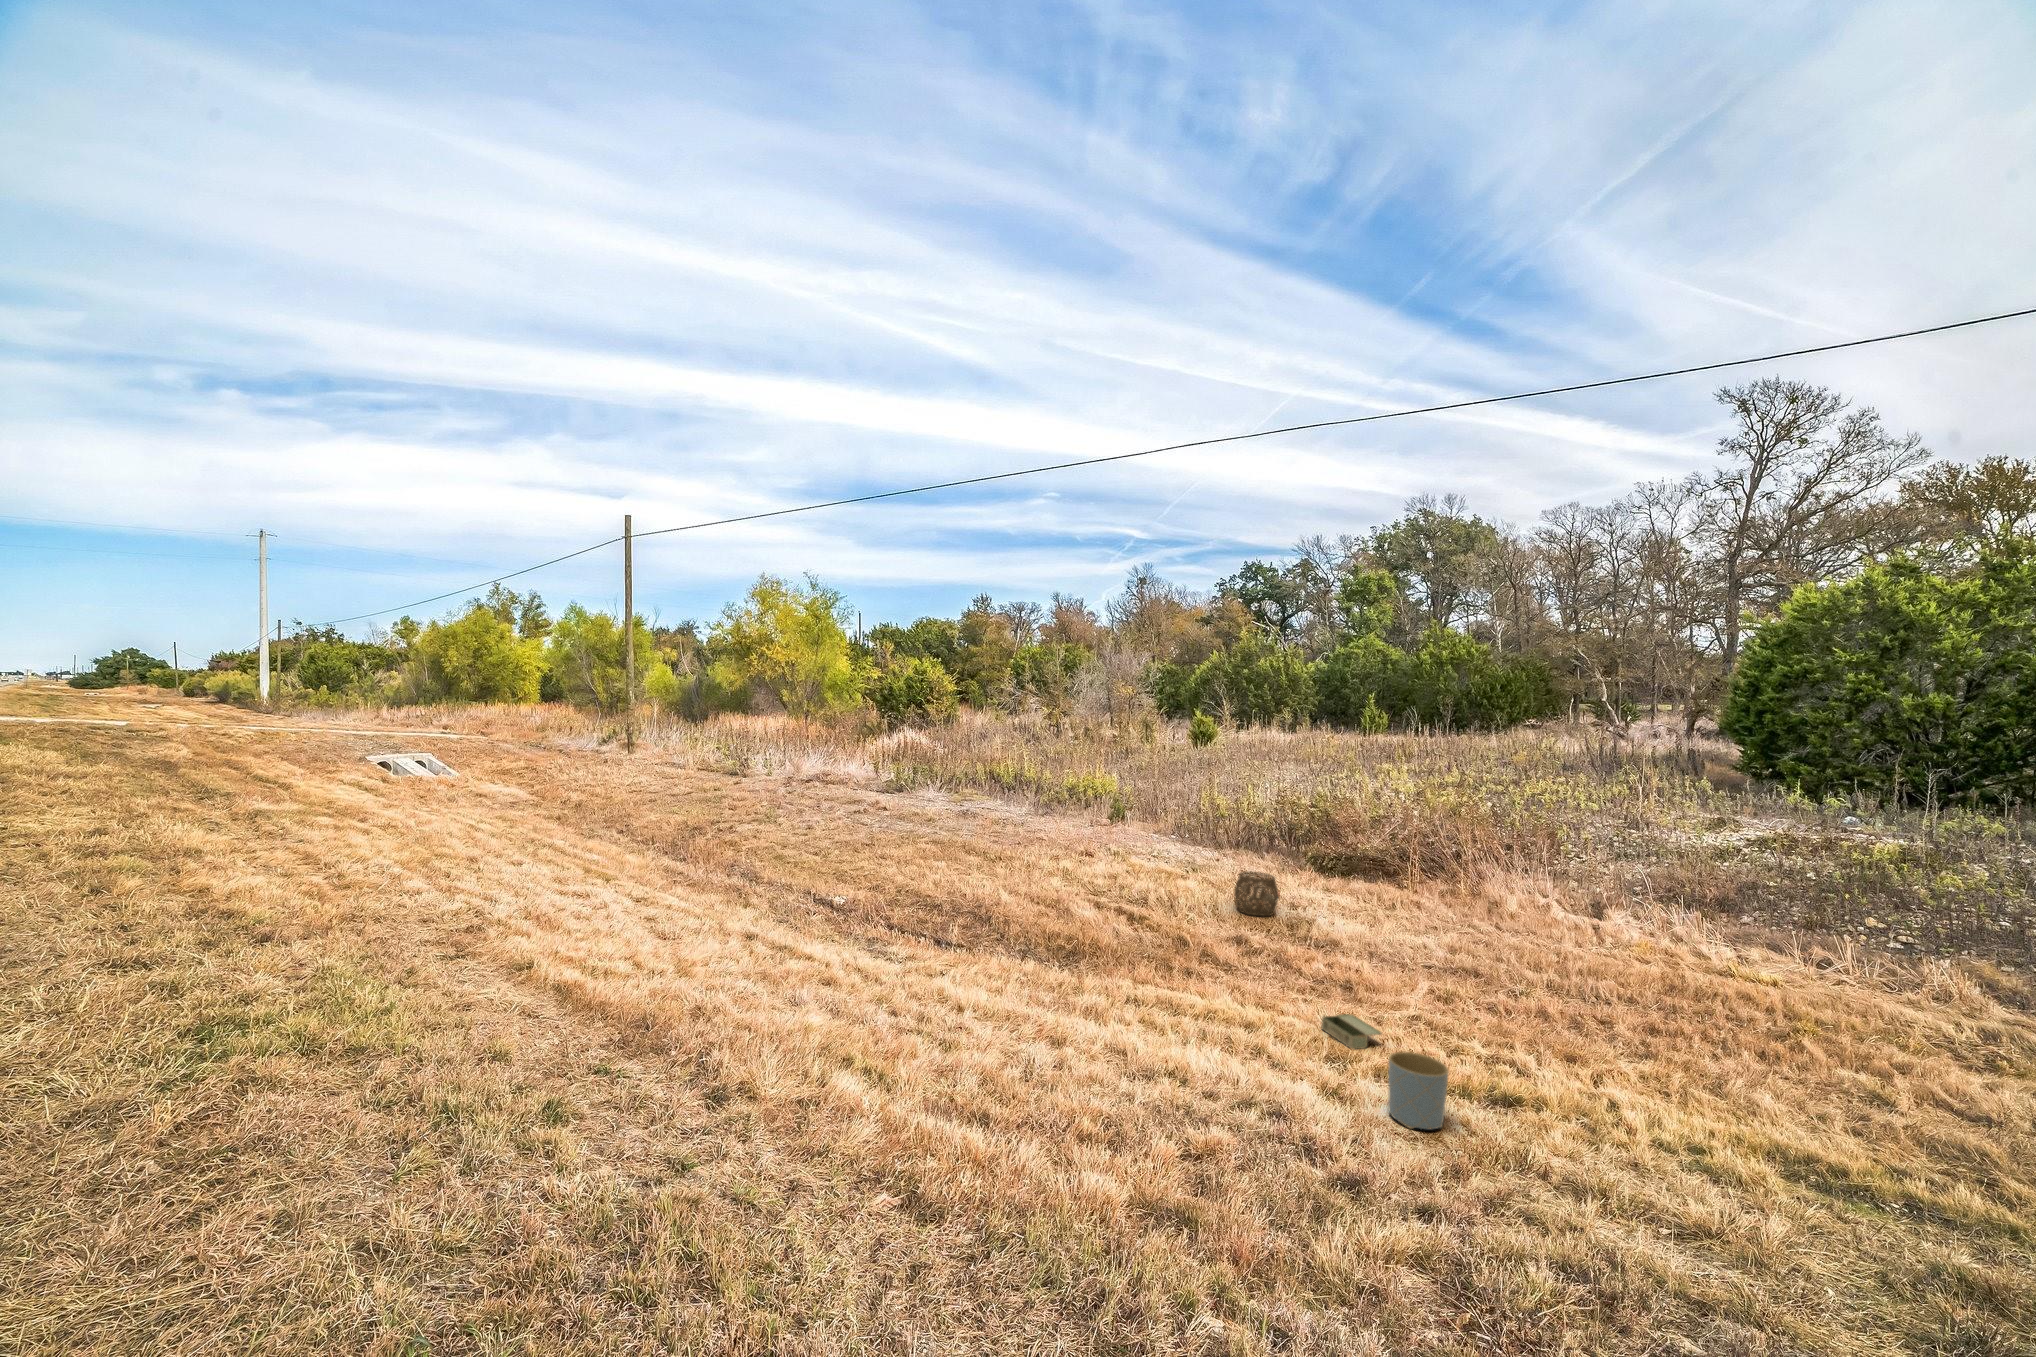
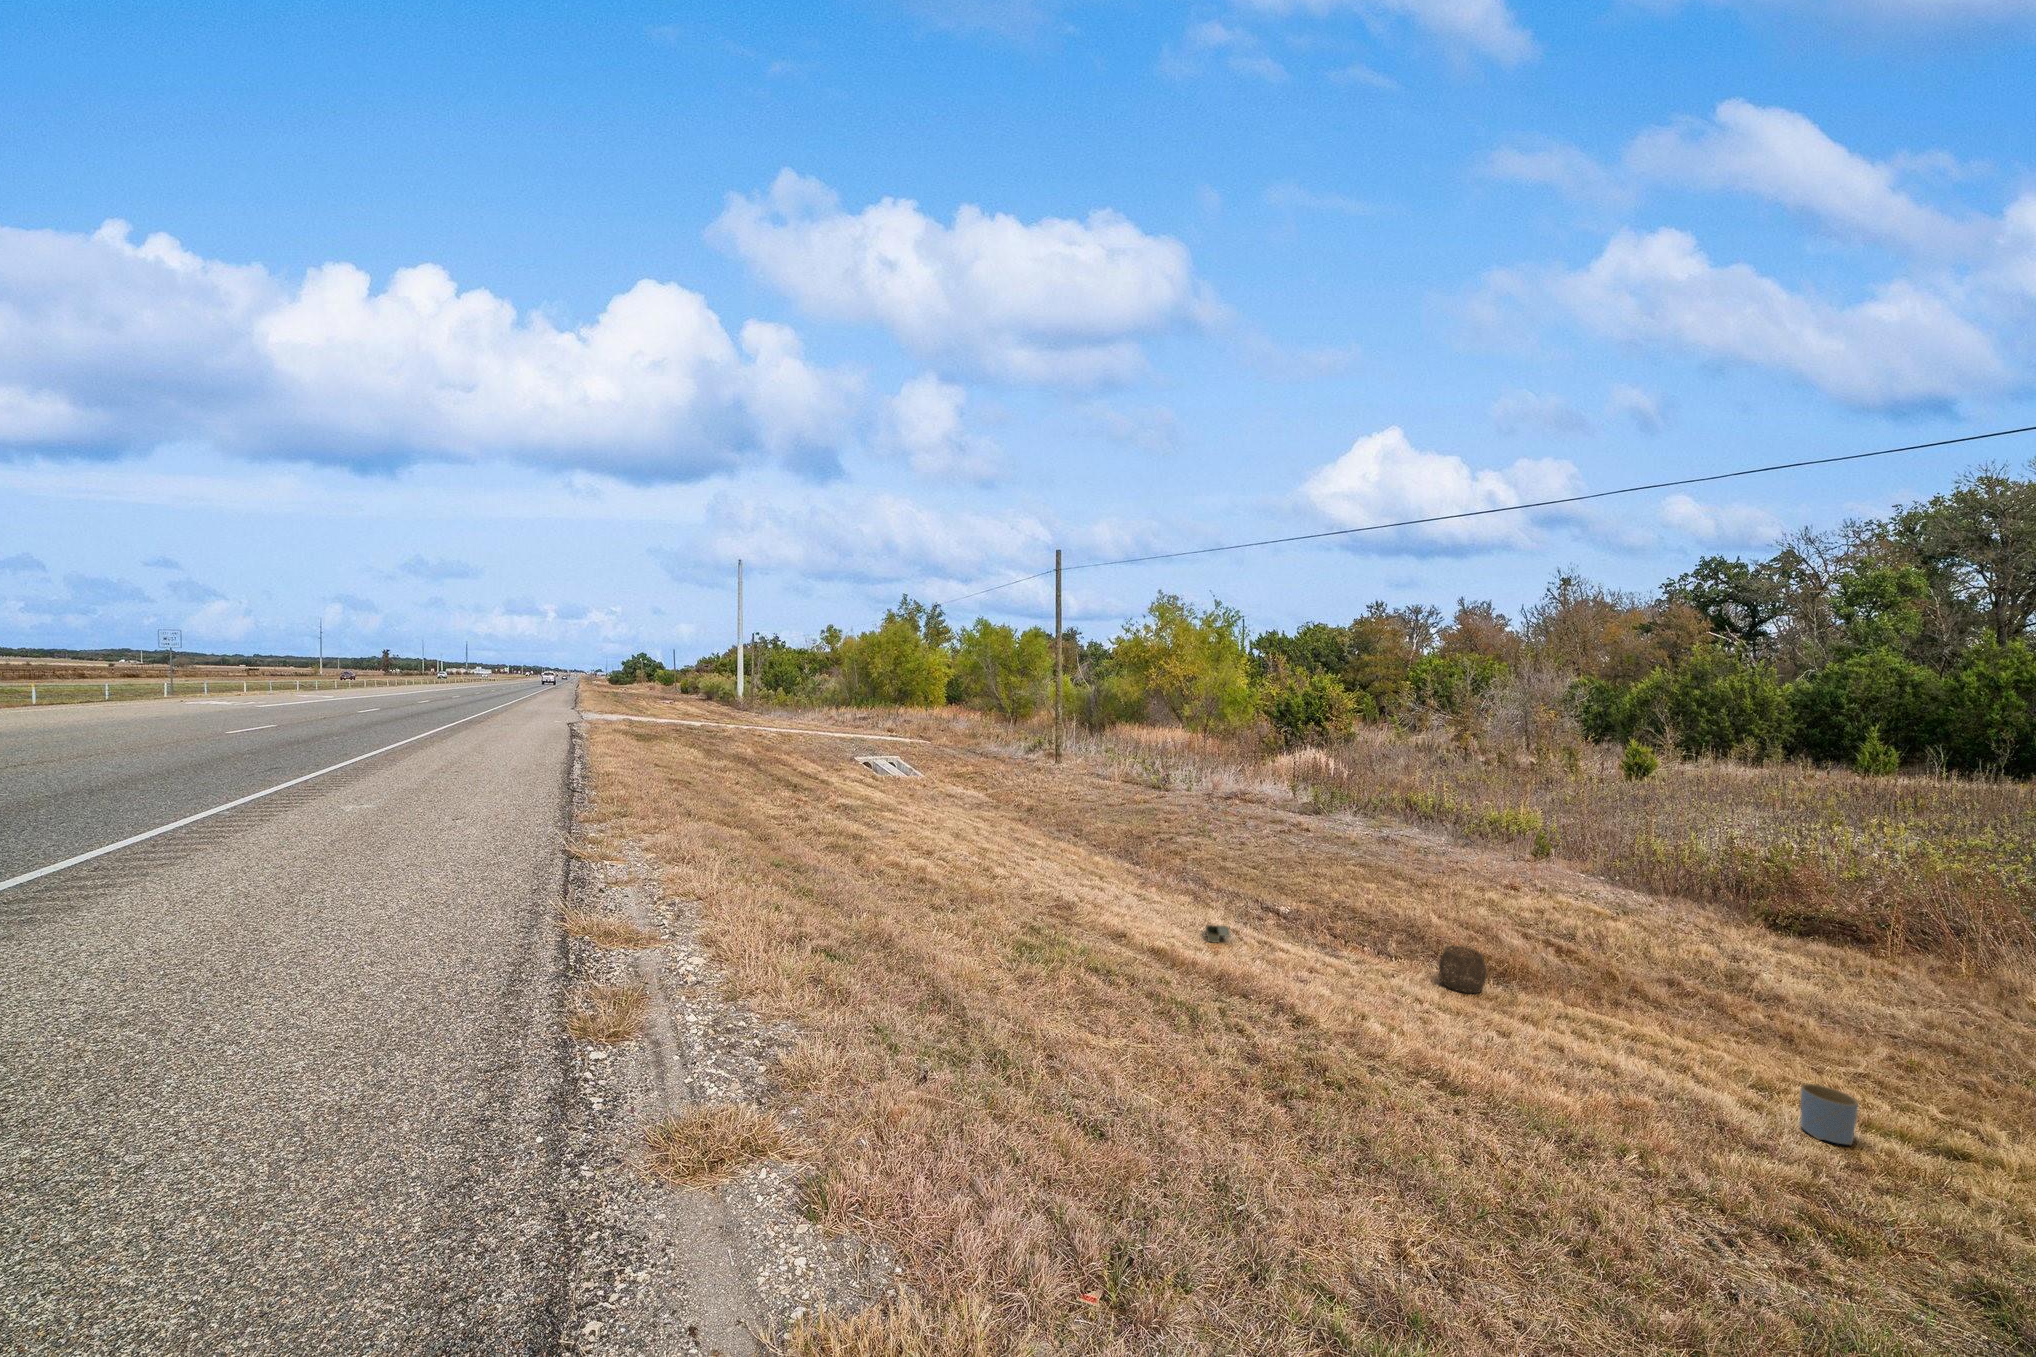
woven basket: present [1235,871,1278,917] -> present [1439,946,1487,994]
toolbox: present [1321,1014,1382,1049] -> present [1205,925,1230,943]

